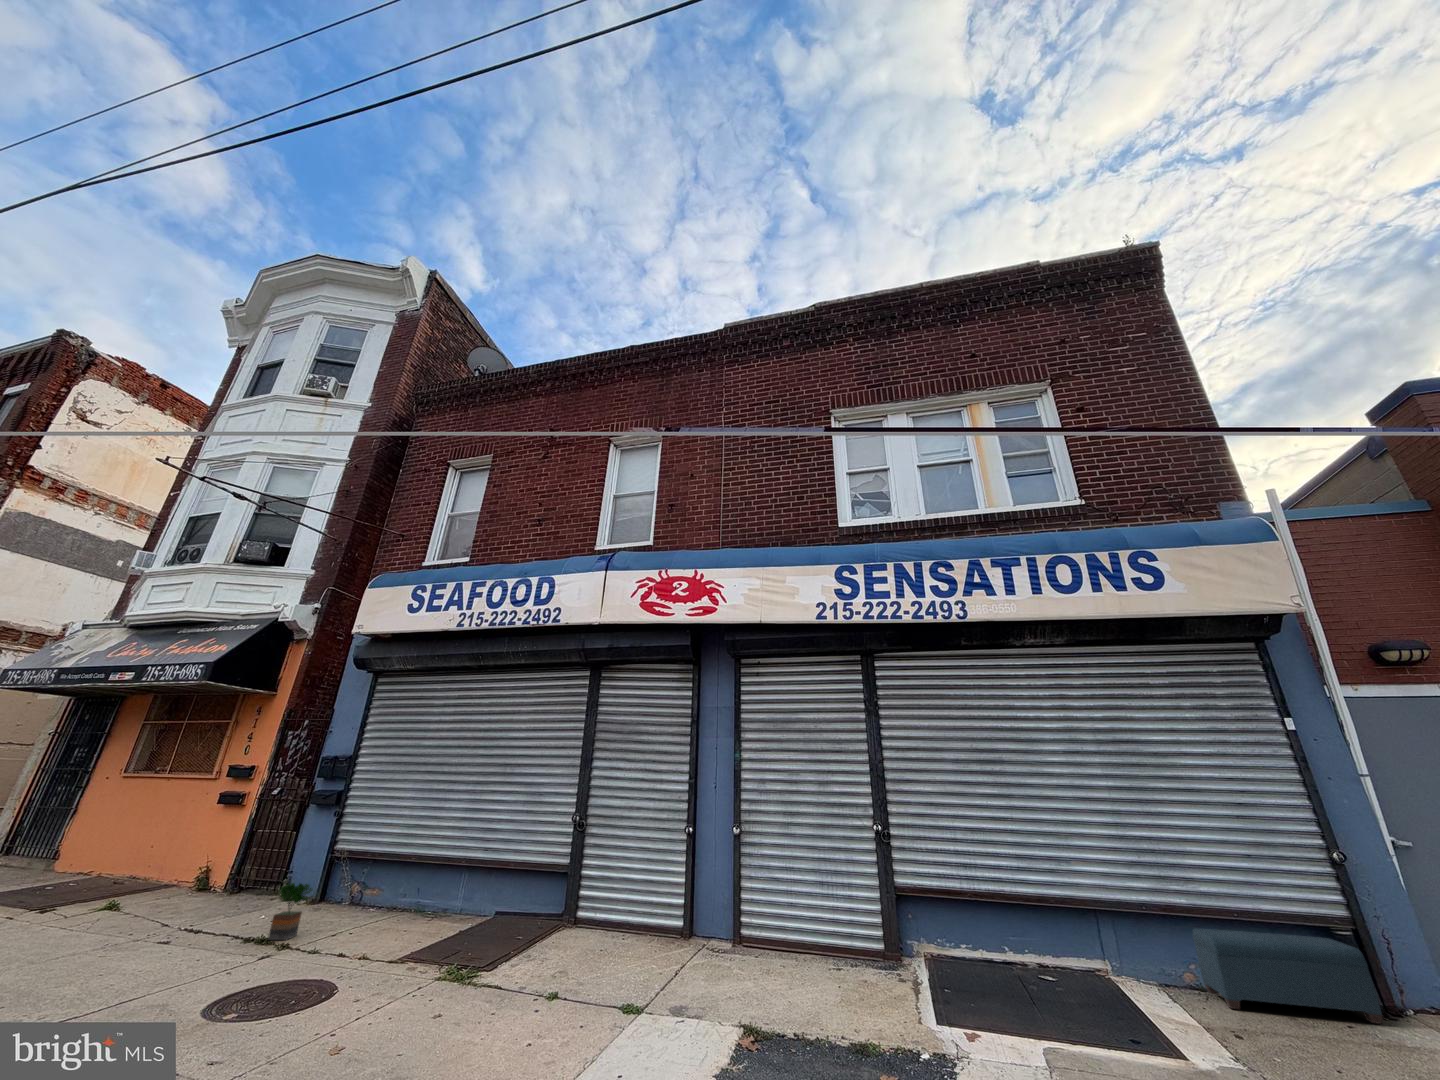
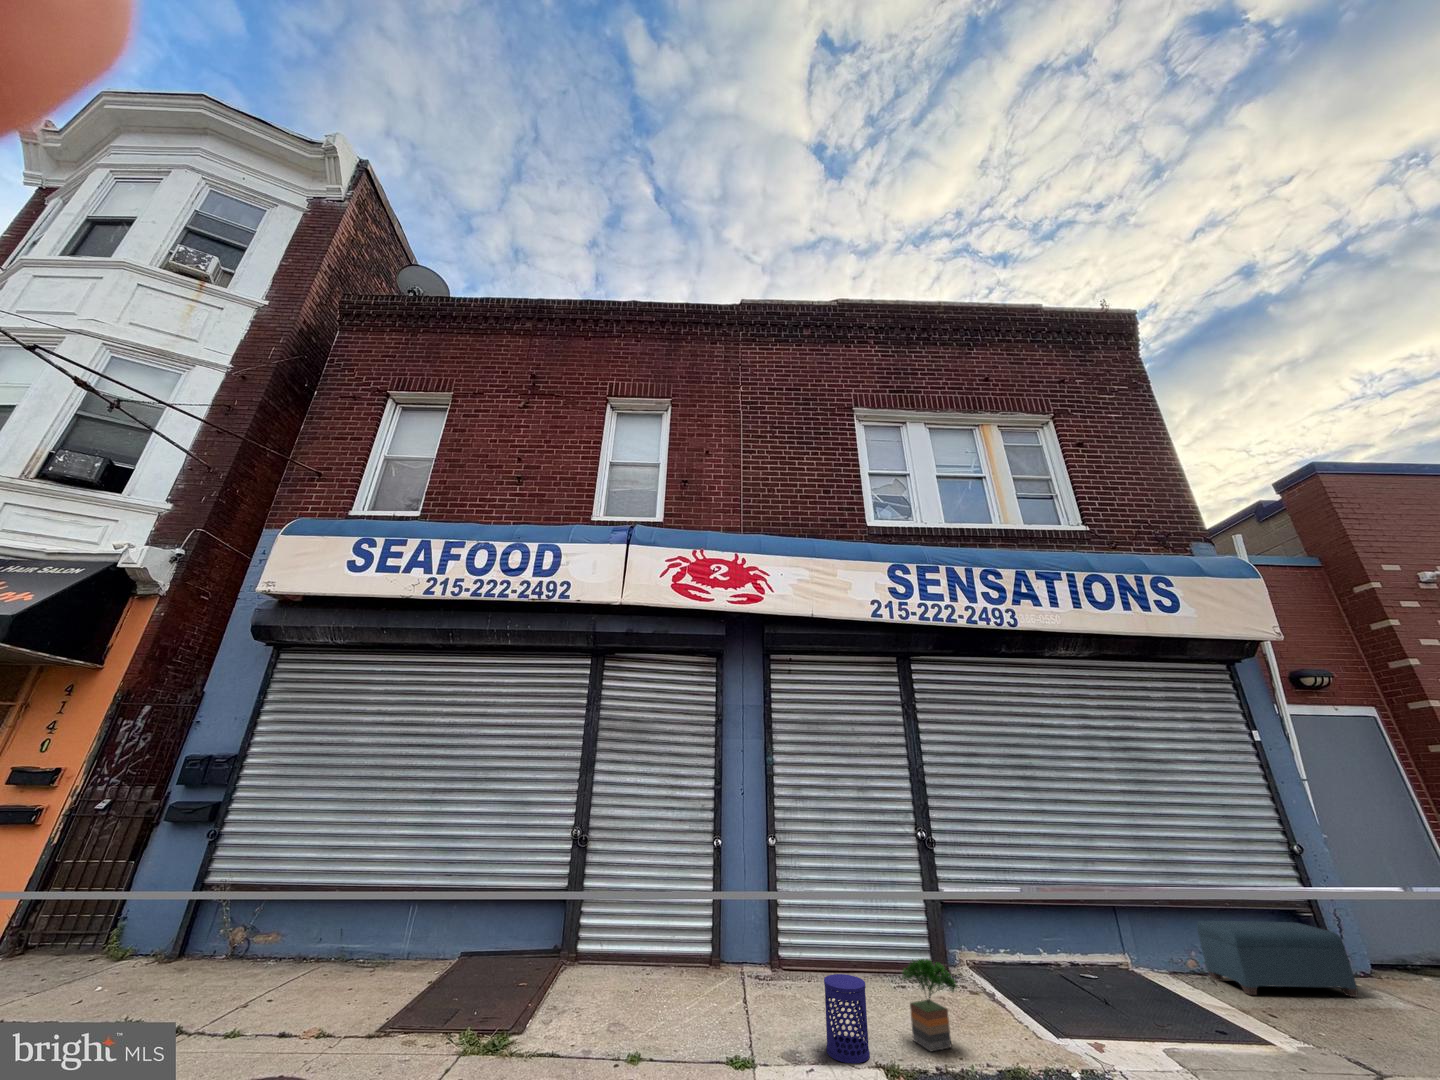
potted tree: present [268,883,312,940] -> present [903,959,957,1051]
waste bin: none [714,938,750,1010] -> present [824,974,870,1063]

